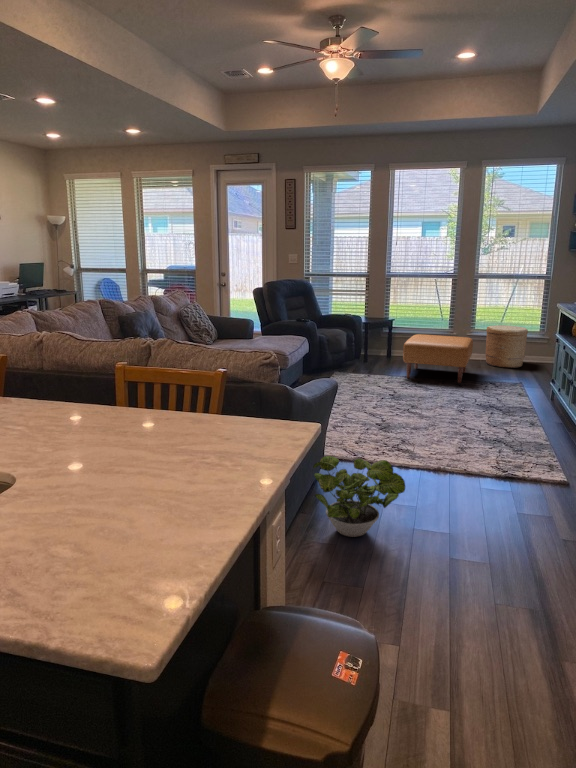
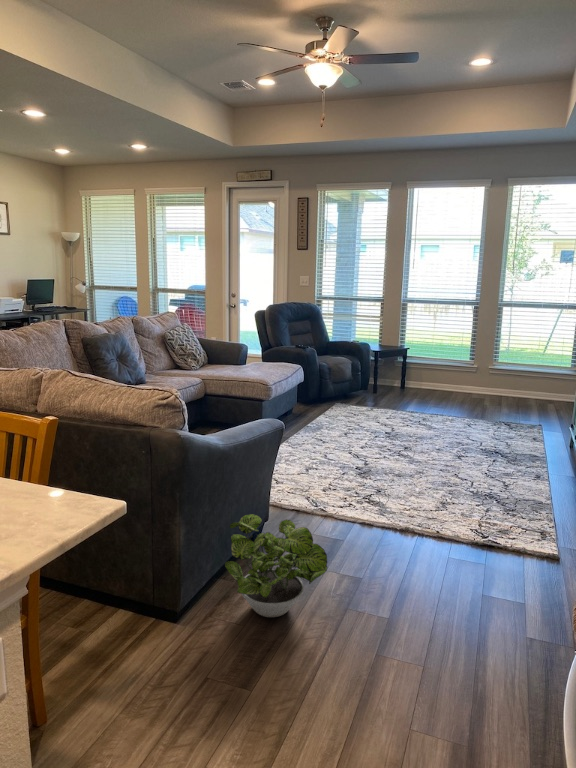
woven basket: present [485,325,528,368] -> none [507,358,554,406]
ottoman: present [403,334,473,383] -> none [408,366,489,422]

